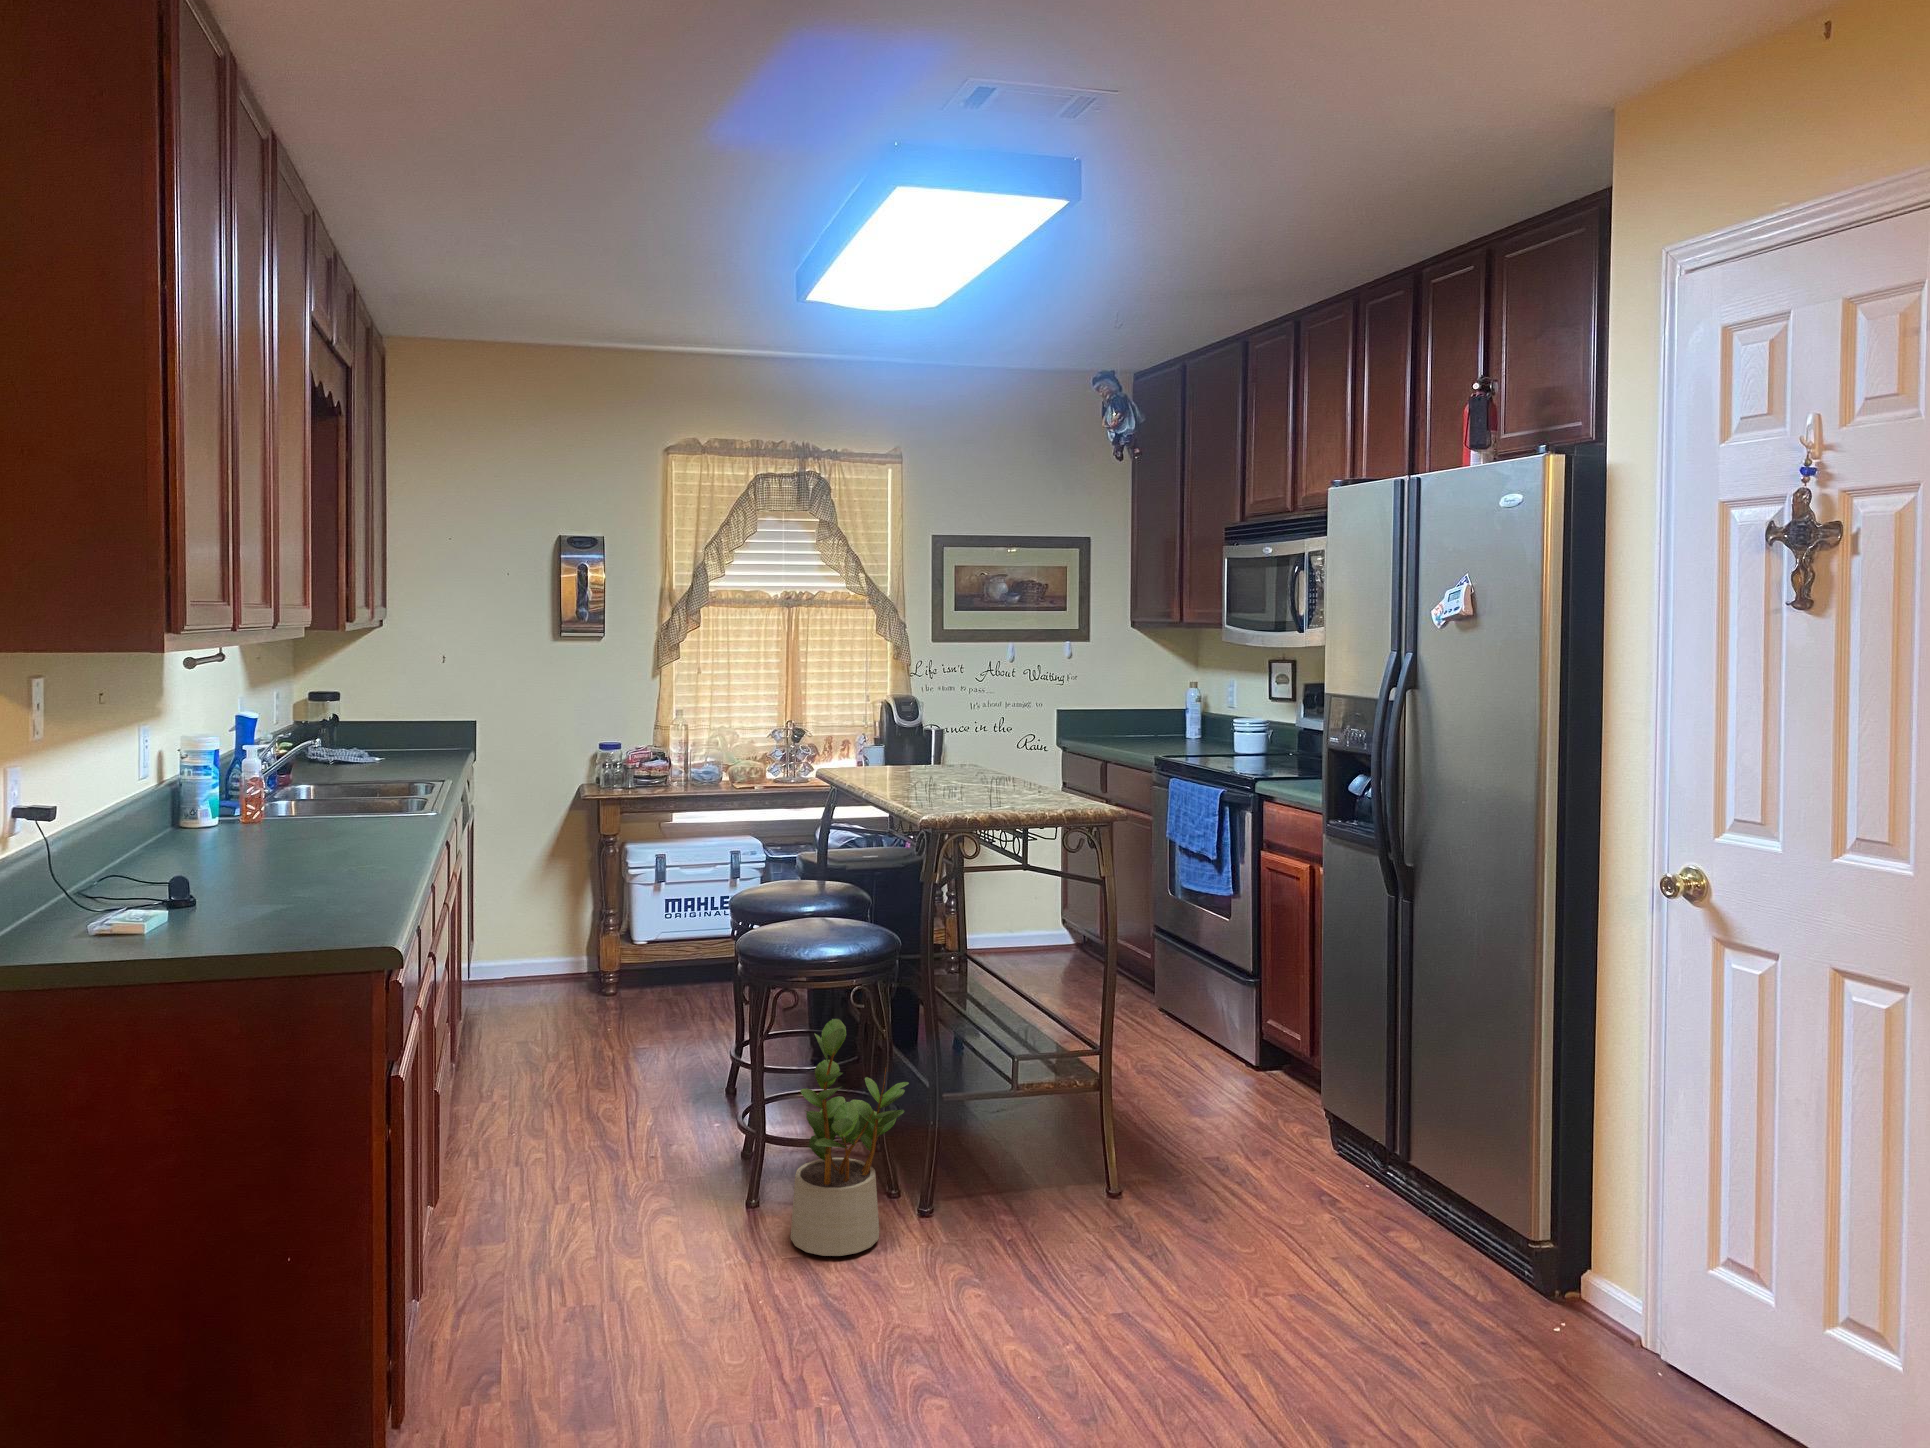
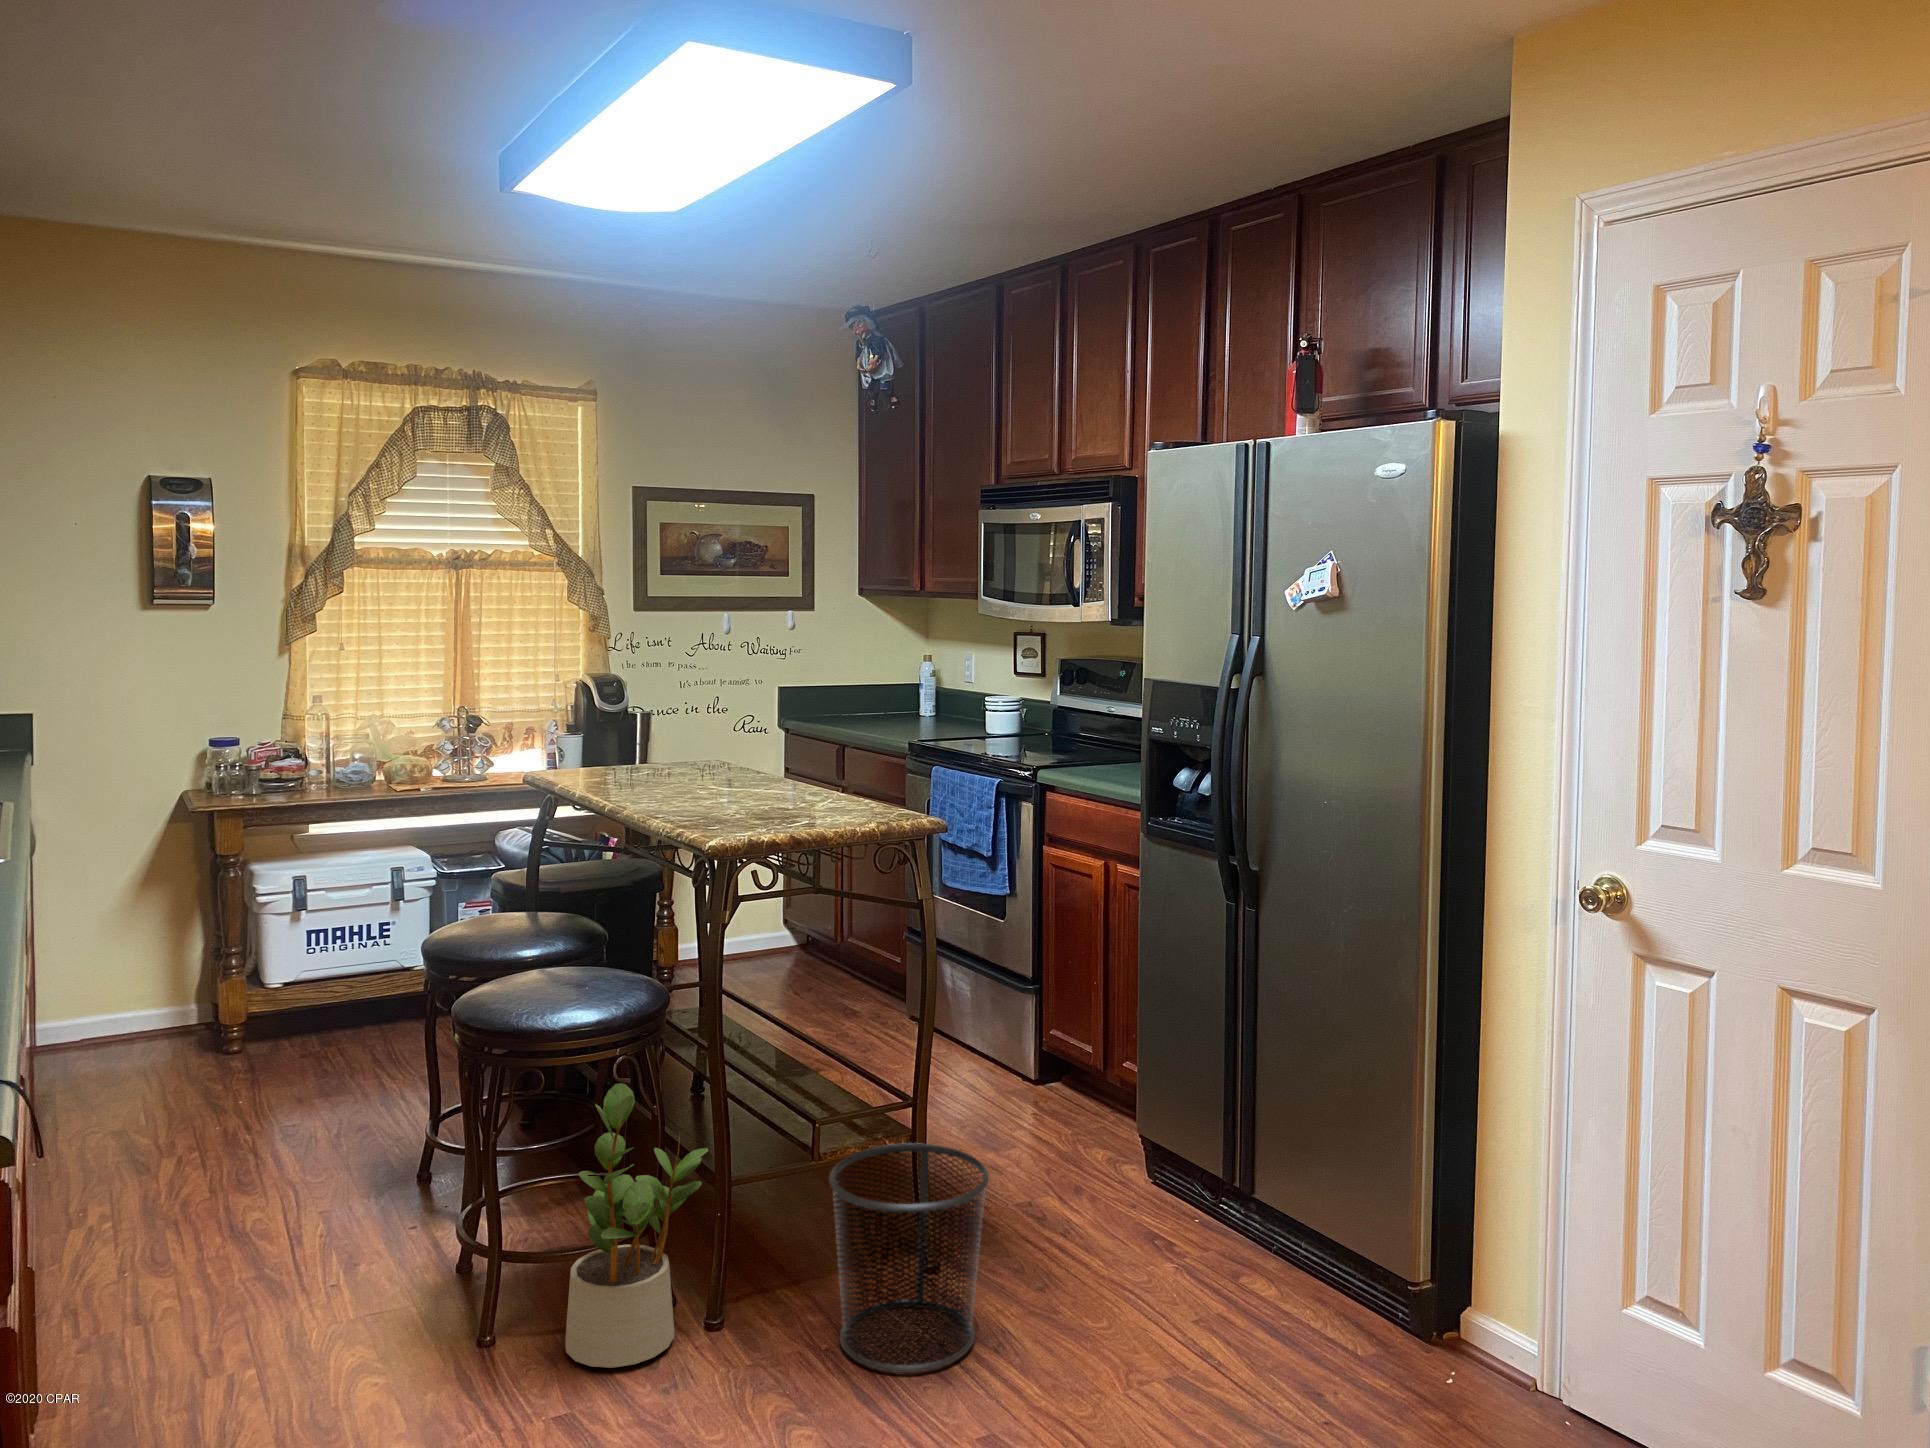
waste bin: none [1005,1098,1148,1299] -> present [829,1143,990,1373]

